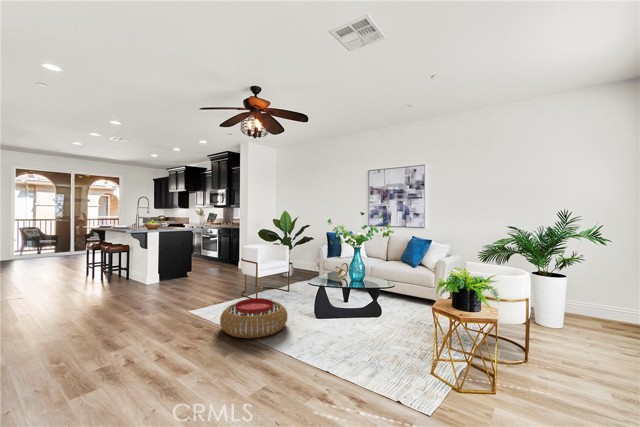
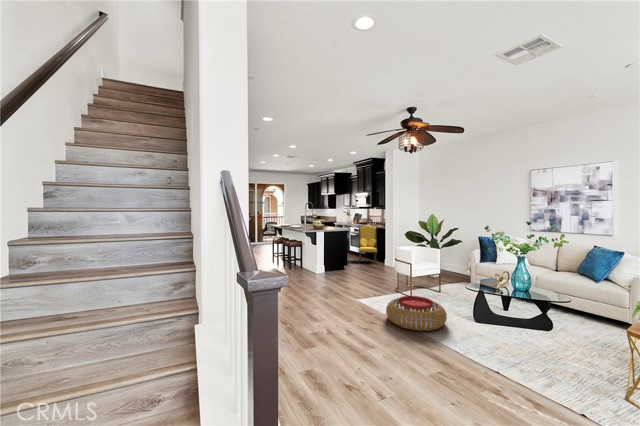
armchair: none [208,224,230,268] -> present [358,225,377,264]

